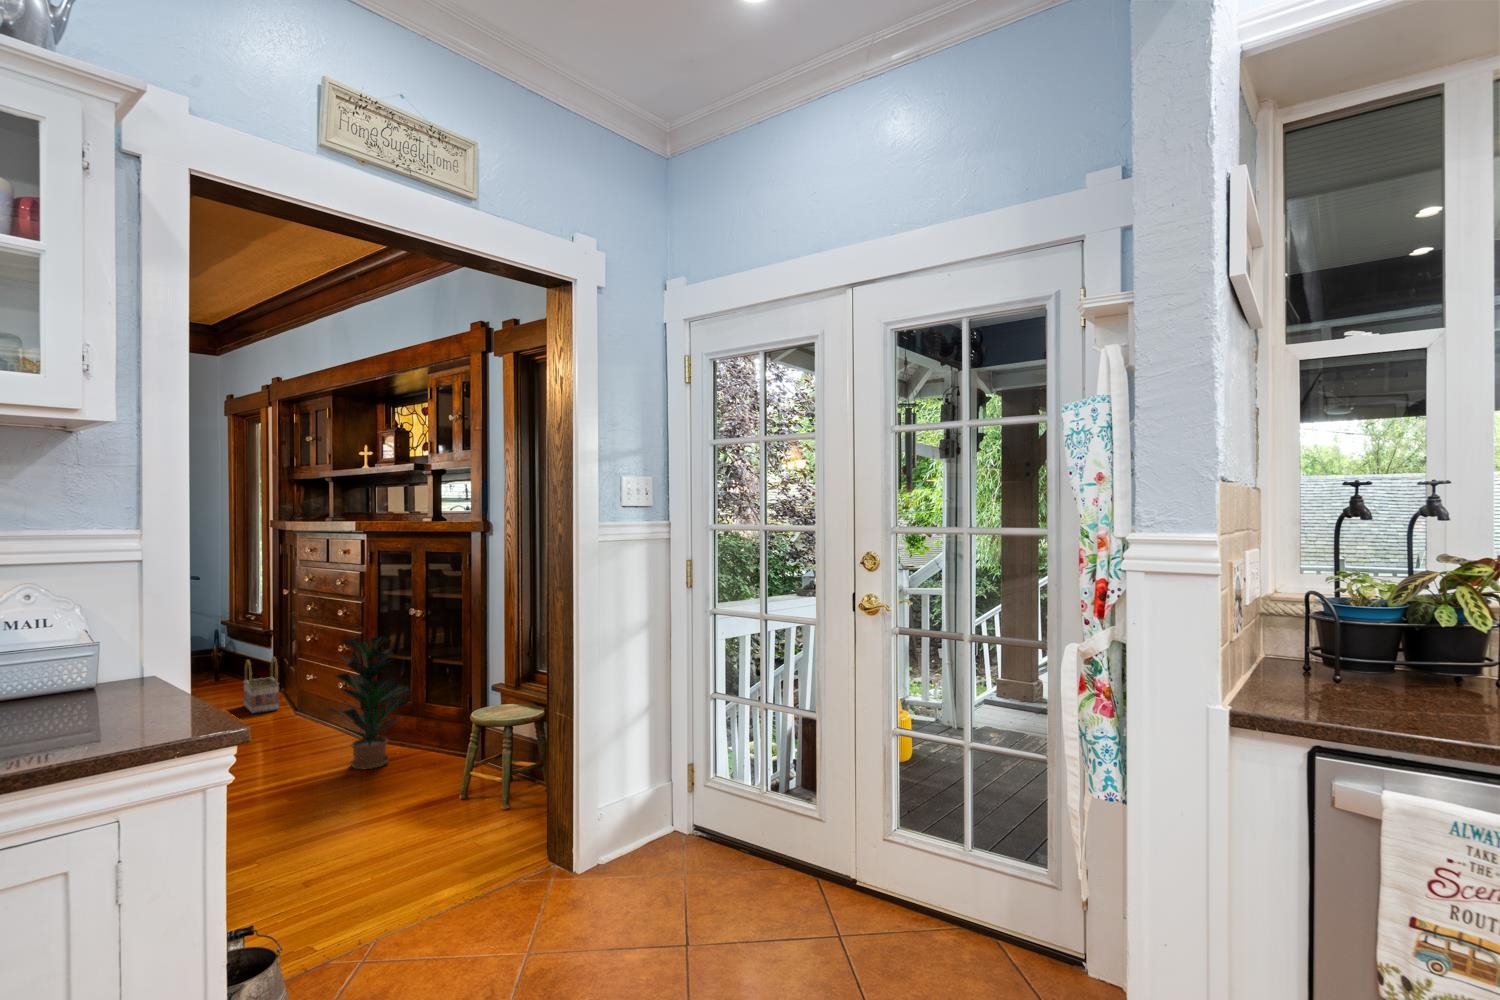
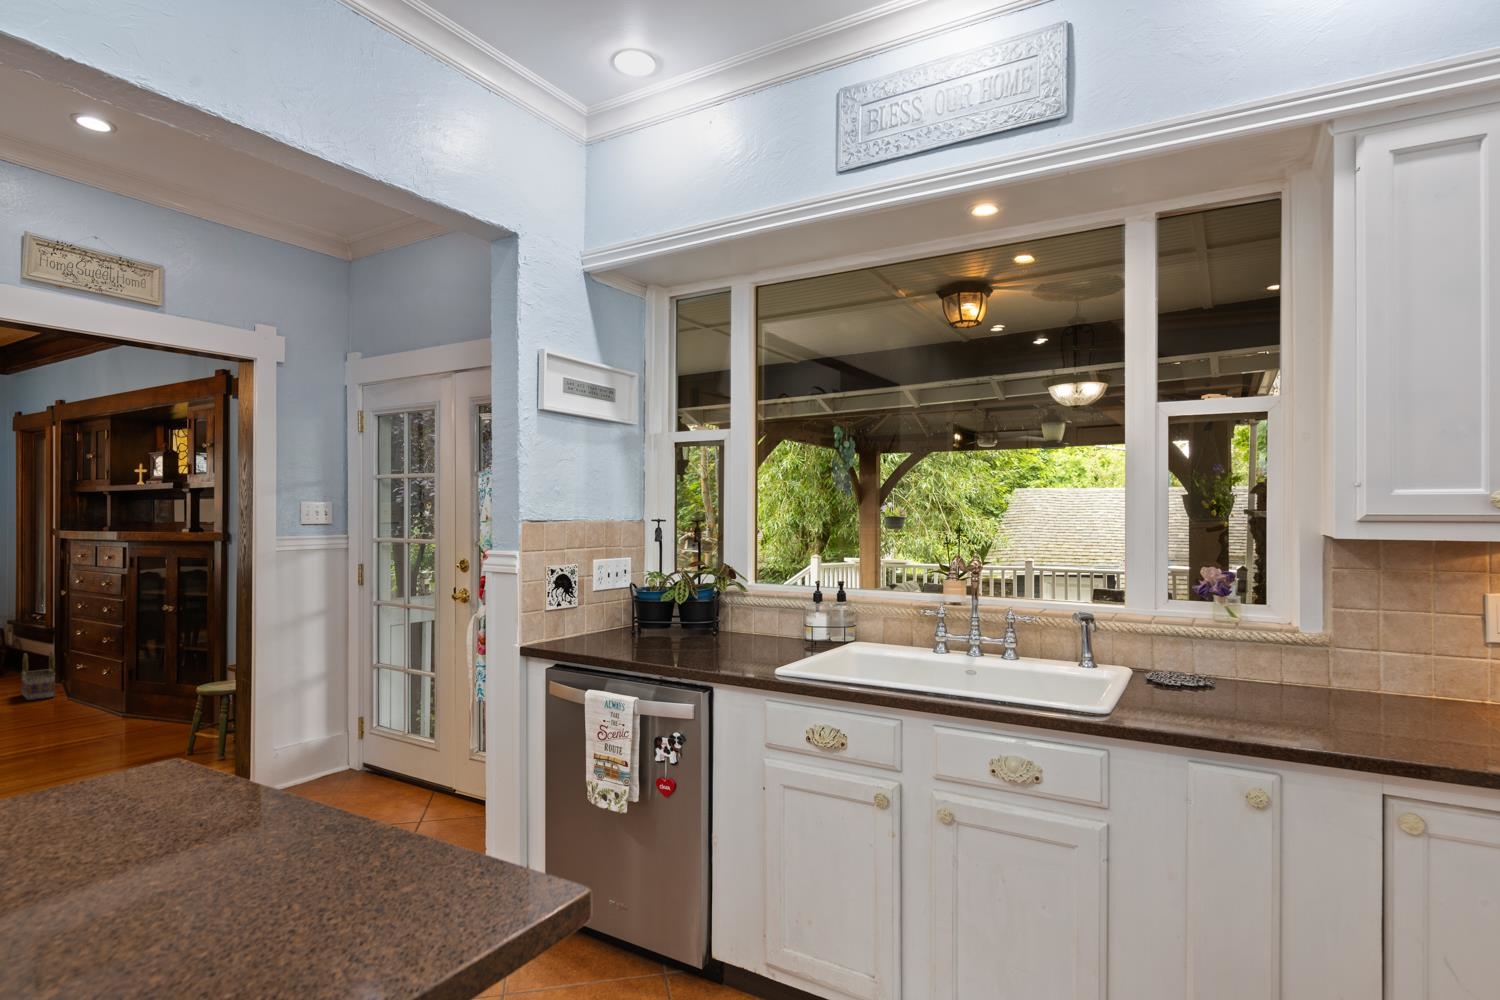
potted plant: present [329,636,409,769] -> none [83,628,162,738]

